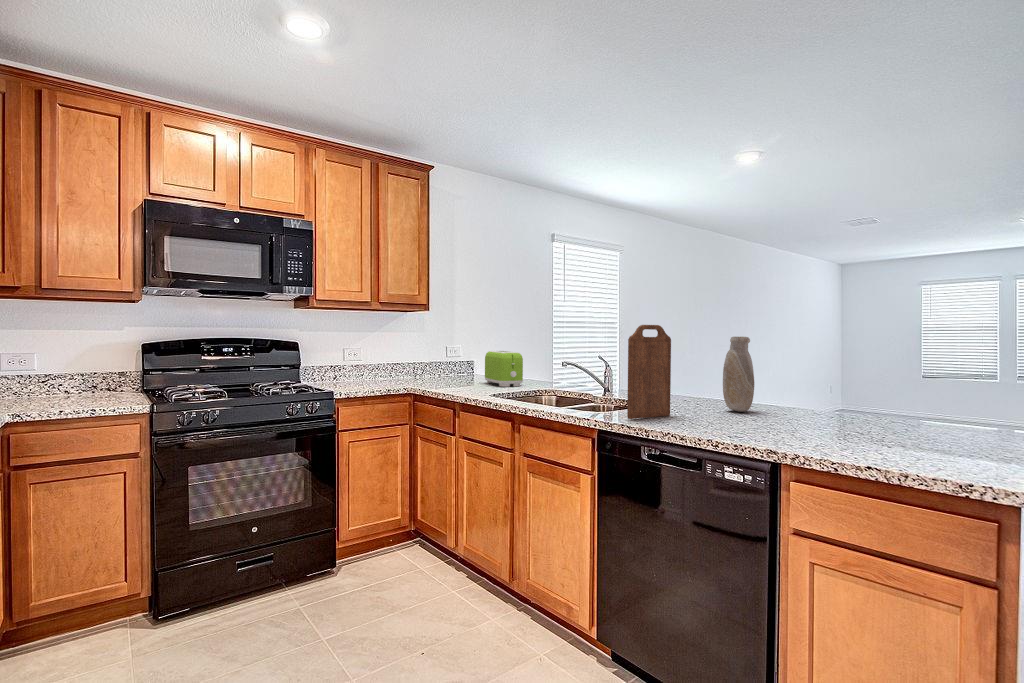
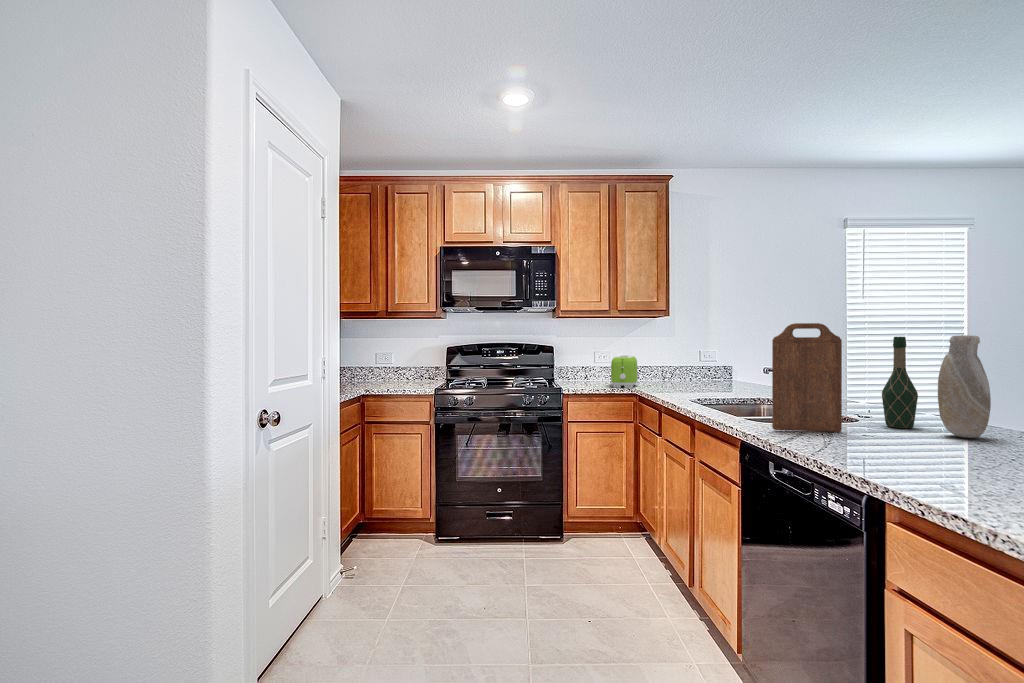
wine bottle: none [678,337,701,408] -> present [882,337,918,428]
toaster: present [485,351,523,387] -> present [611,356,637,388]

